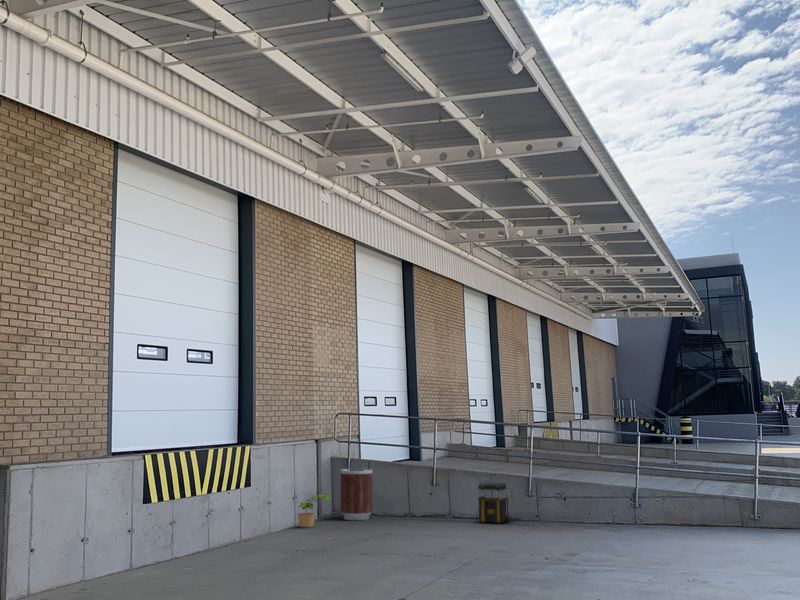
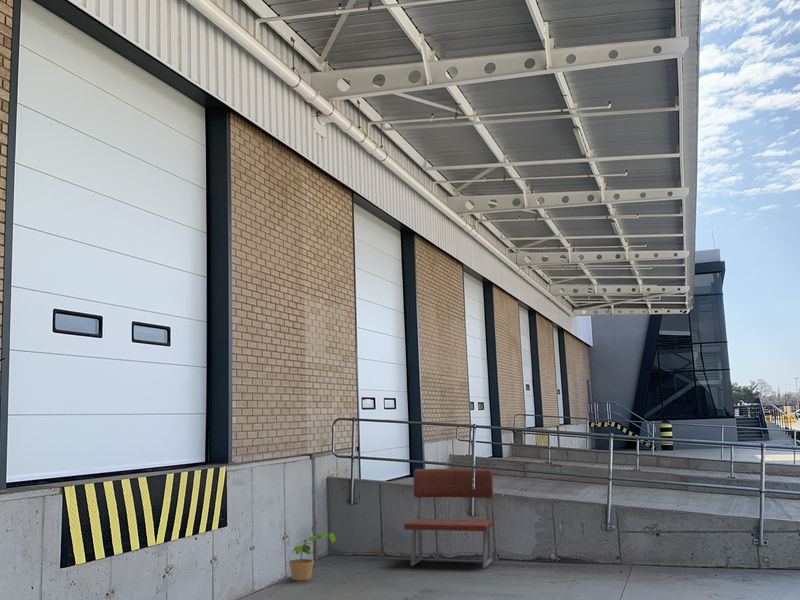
bench: none [382,451,449,522] -> present [404,469,493,568]
trash can: present [340,469,373,520] -> none [343,494,388,566]
toolbox: present [478,482,509,523] -> none [538,511,578,569]

